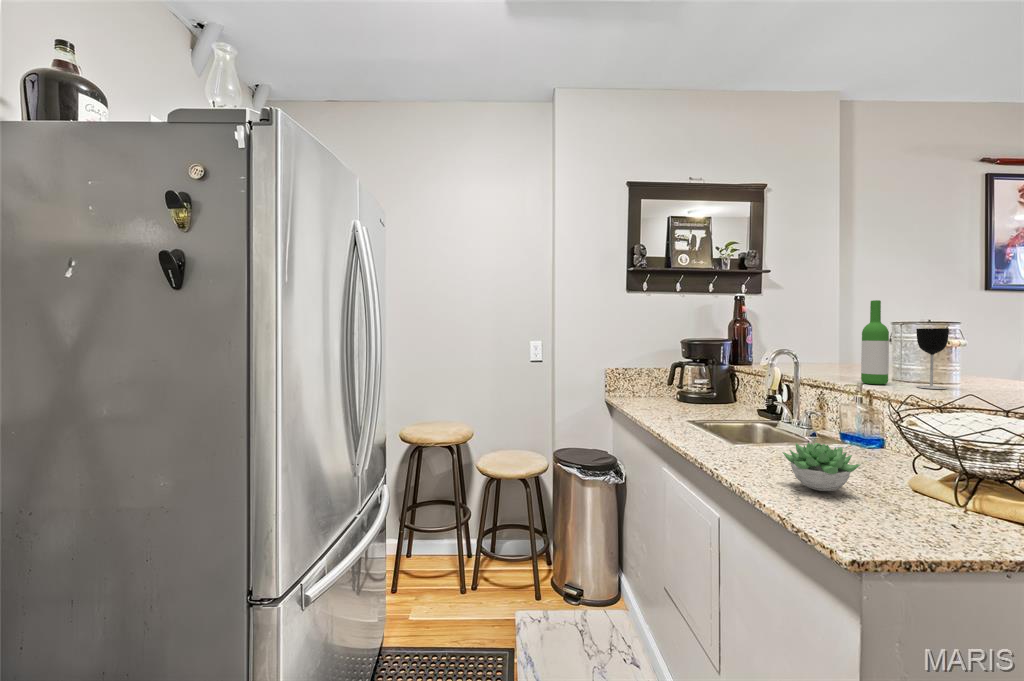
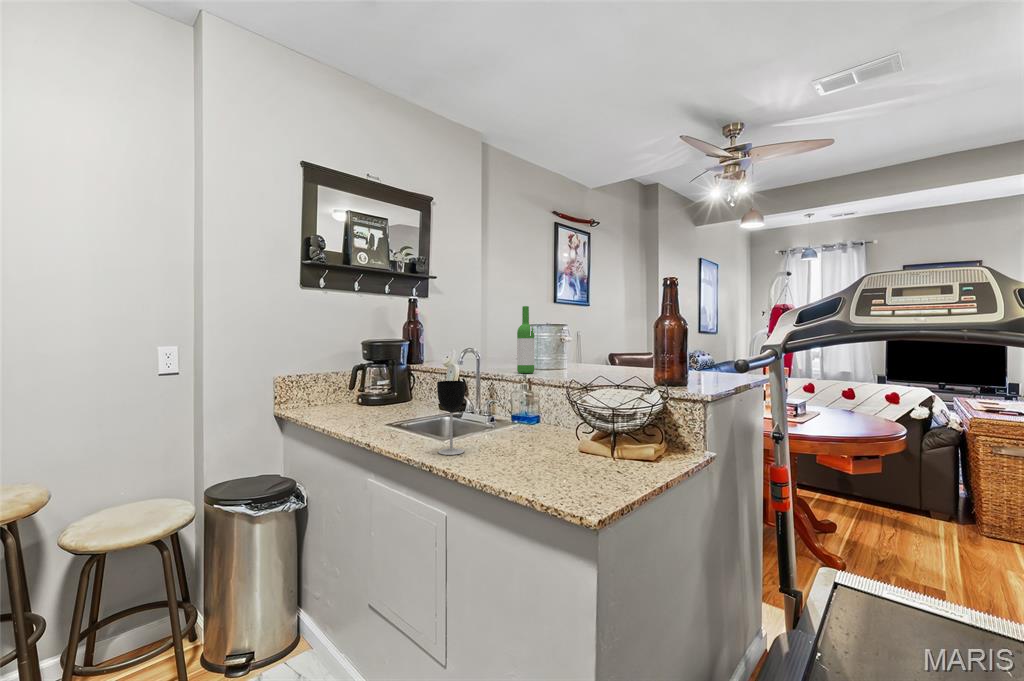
wine glass: present [916,328,949,389] -> present [437,381,465,455]
succulent plant: present [783,443,861,491] -> none [503,425,562,467]

